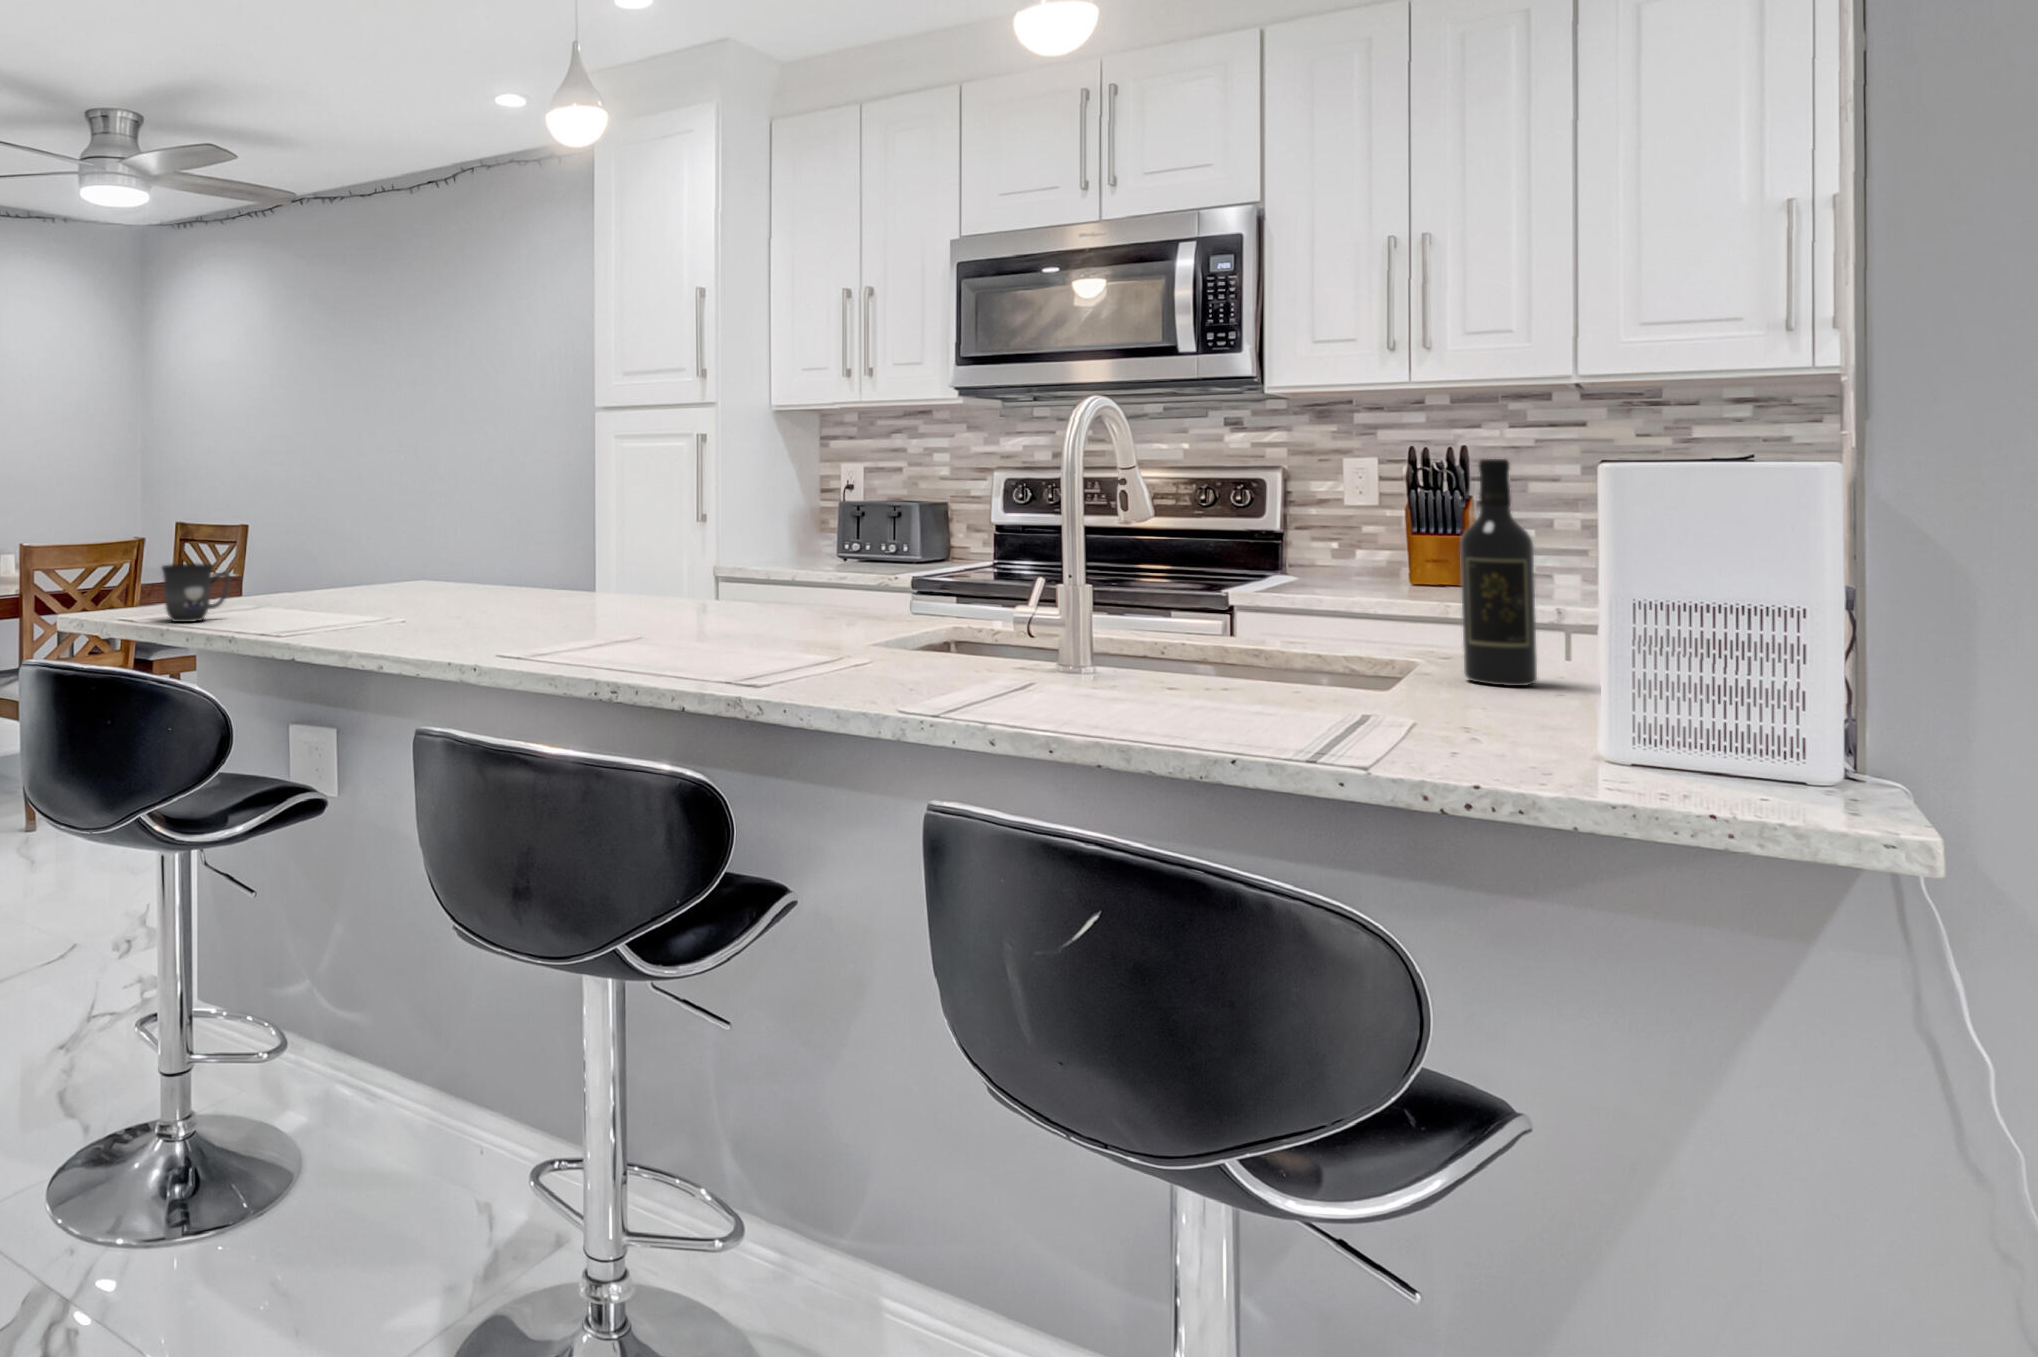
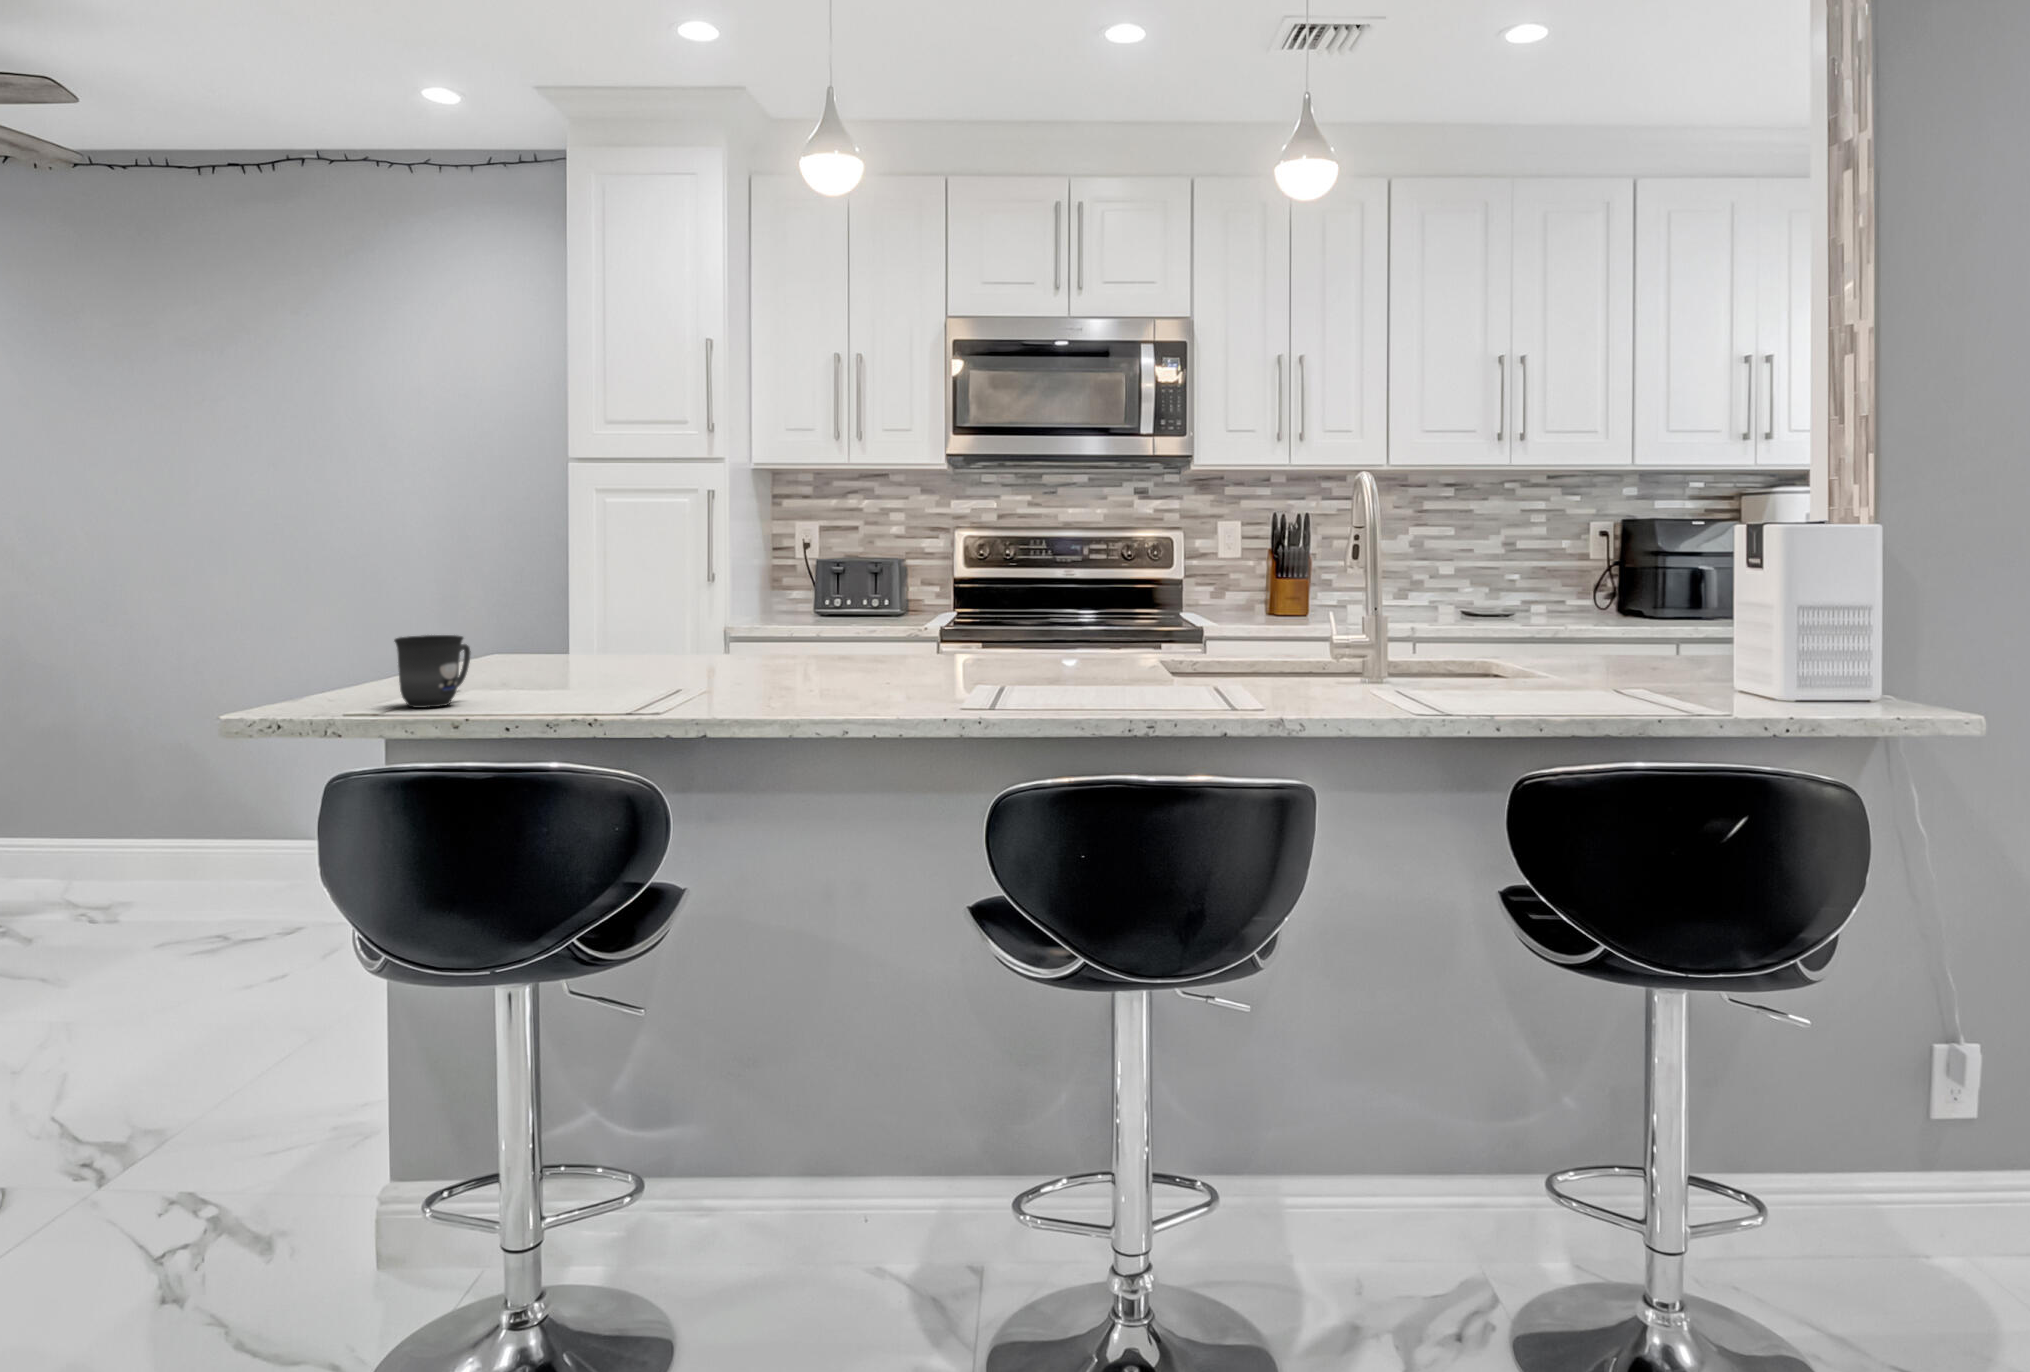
wine bottle: present [1460,459,1537,686] -> none [1530,520,1574,672]

